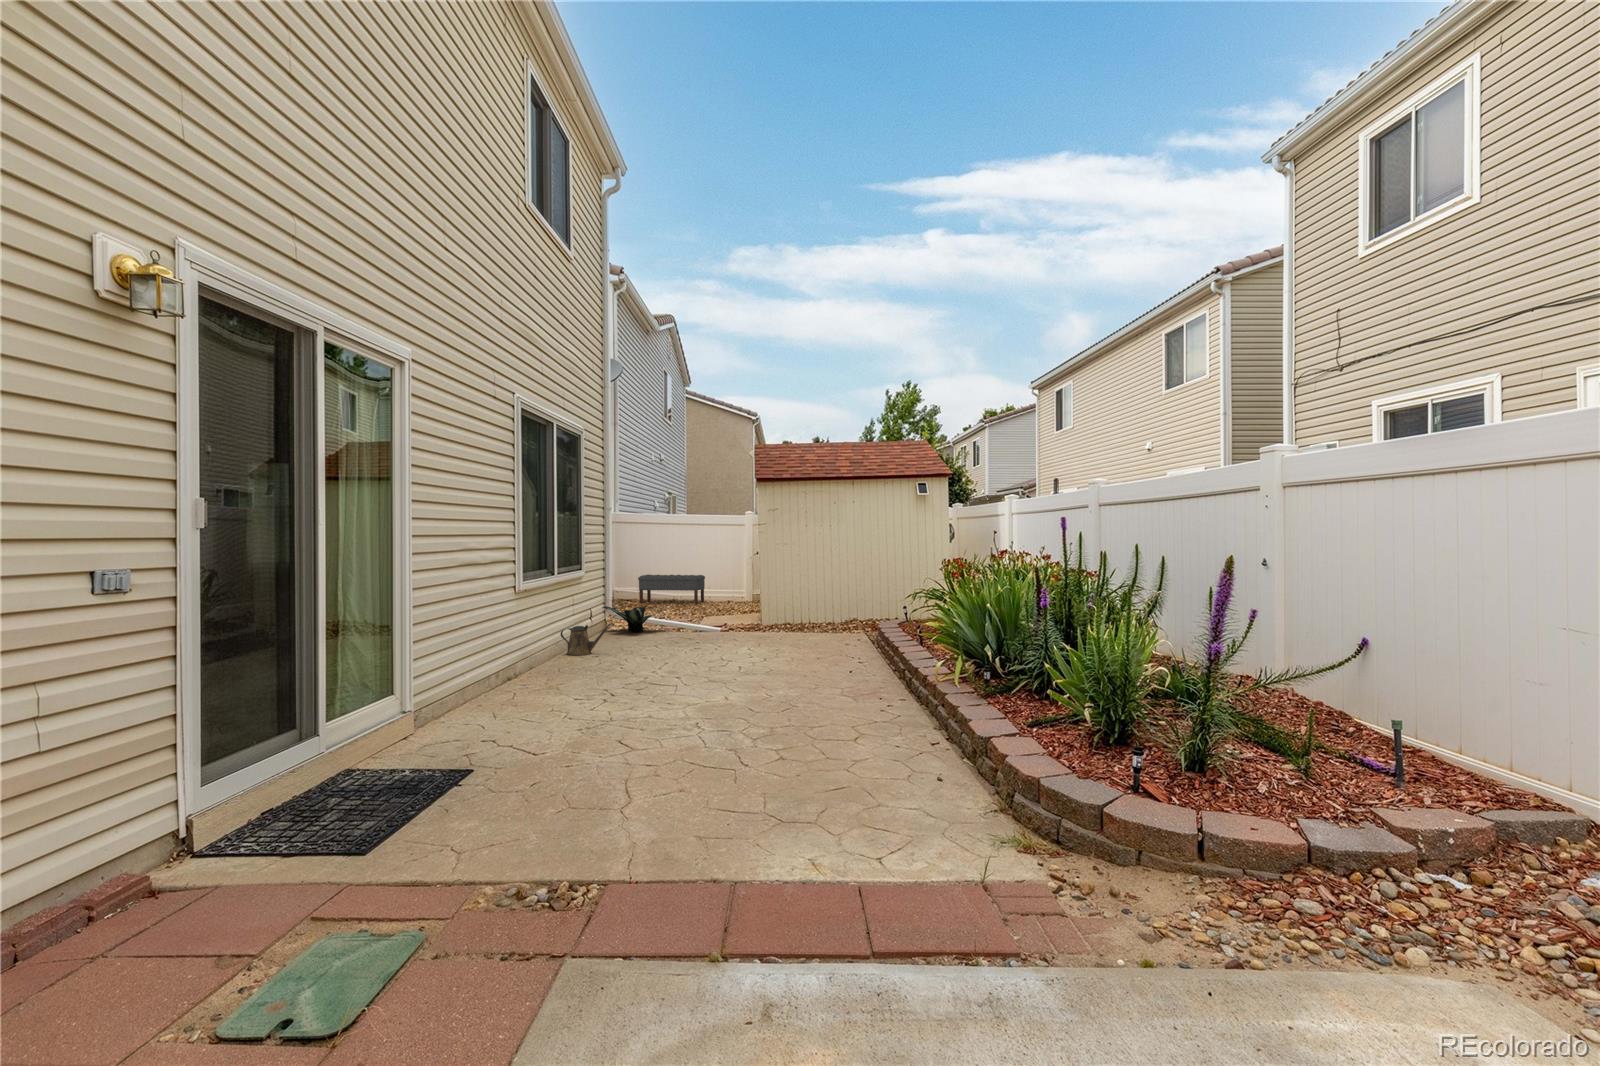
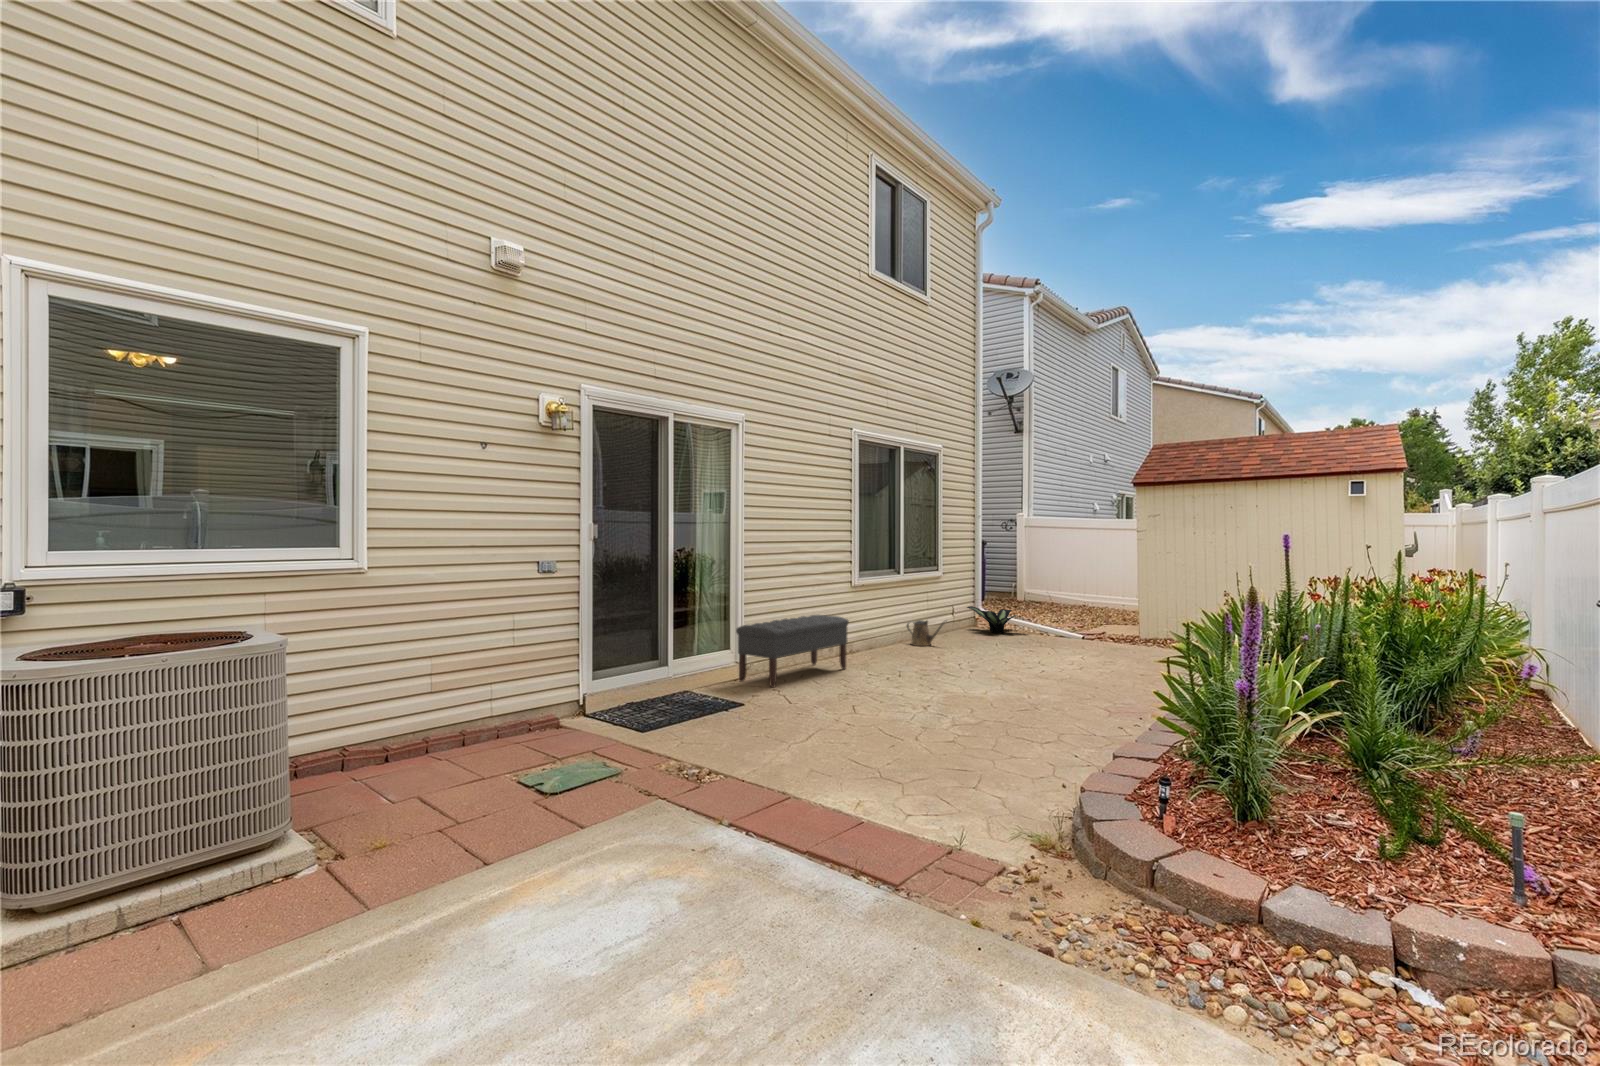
bench: present [638,575,705,604] -> present [736,615,849,687]

